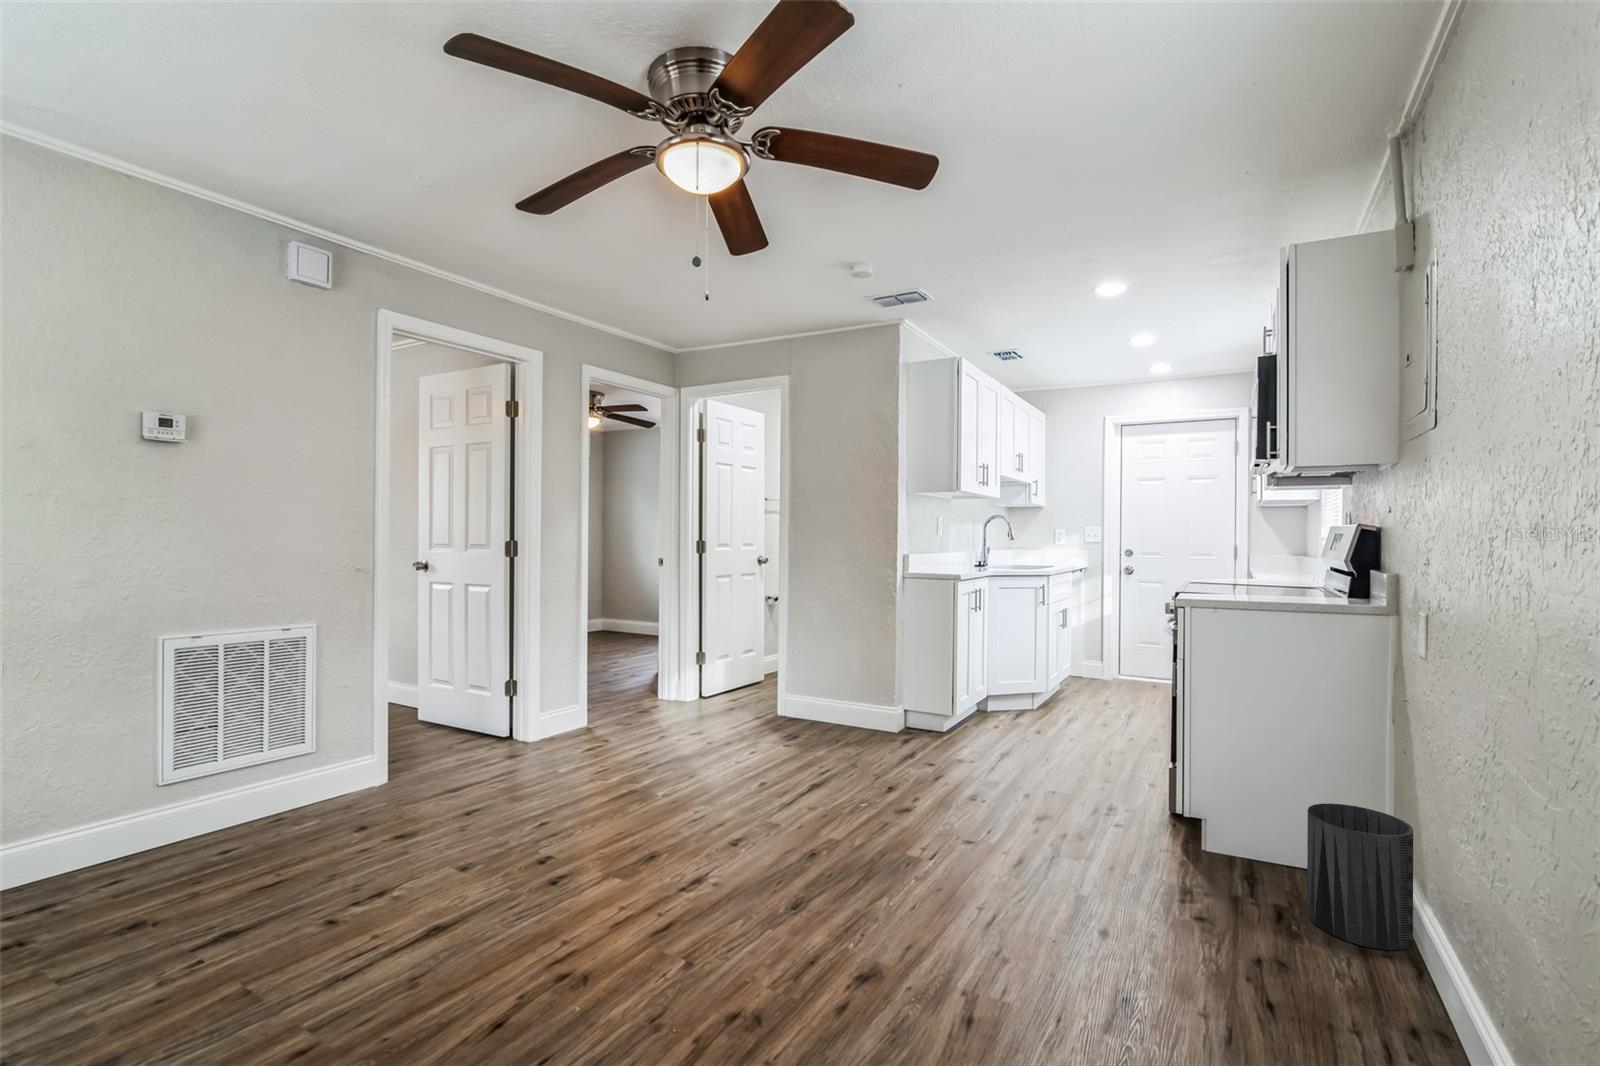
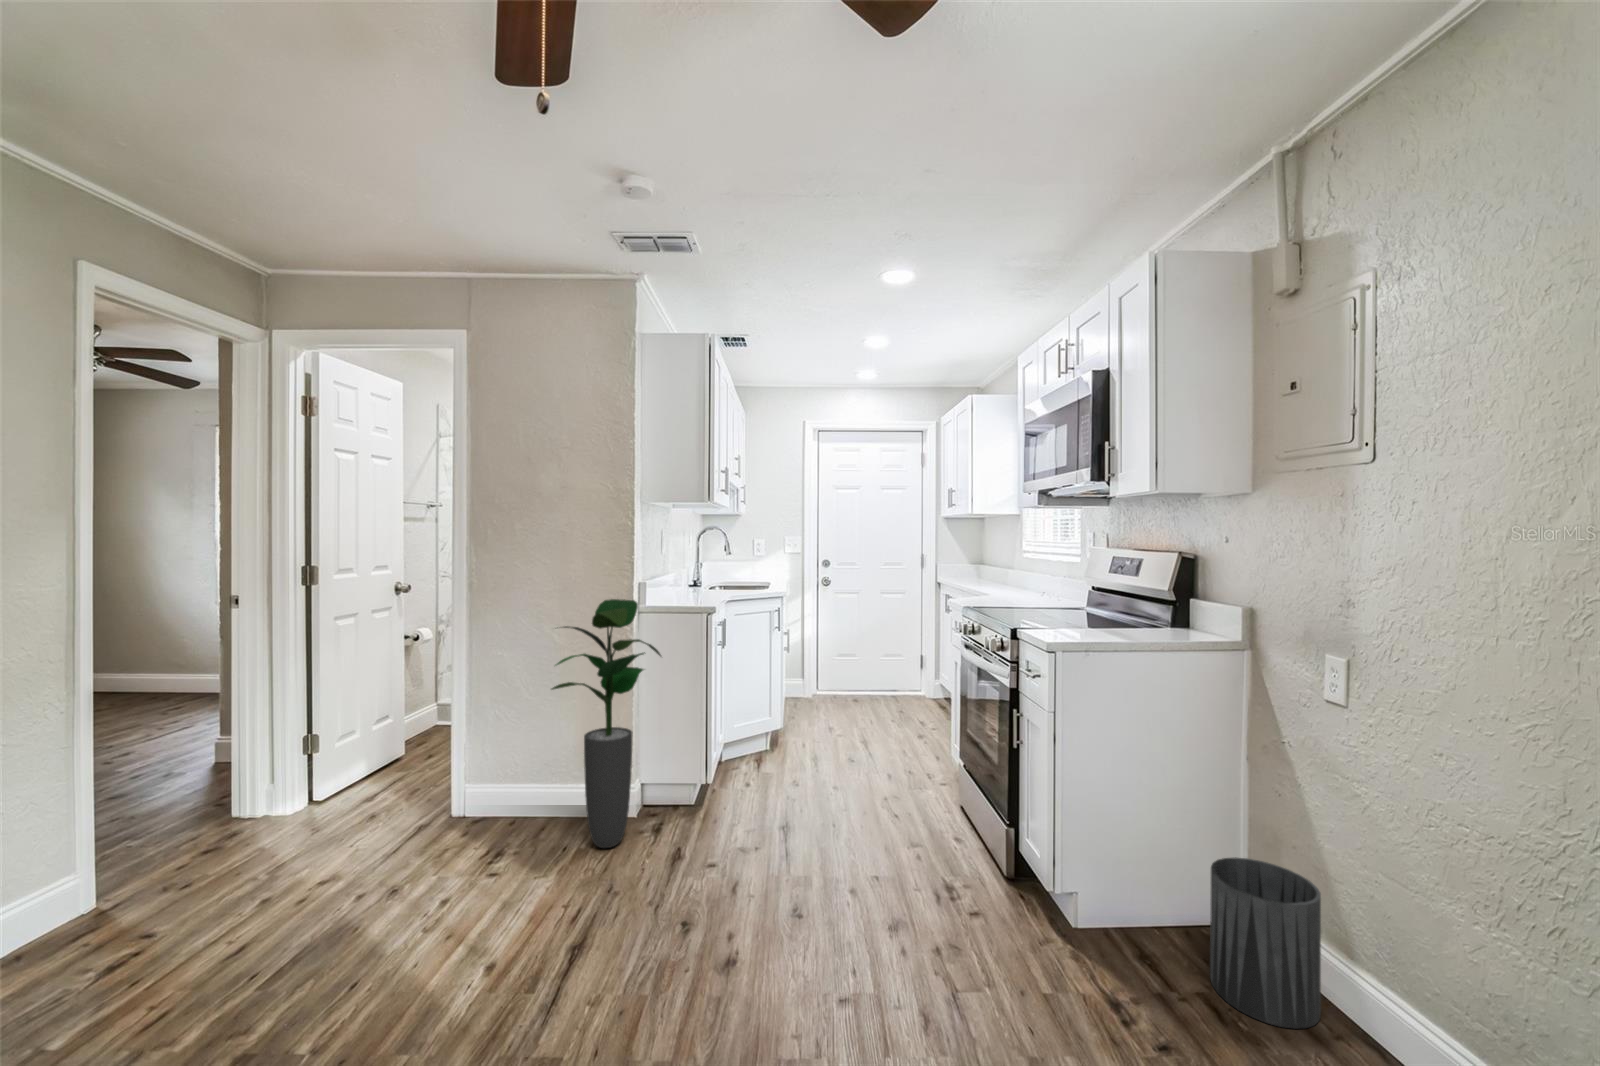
potted plant: none [827,566,908,745] -> present [552,599,661,848]

